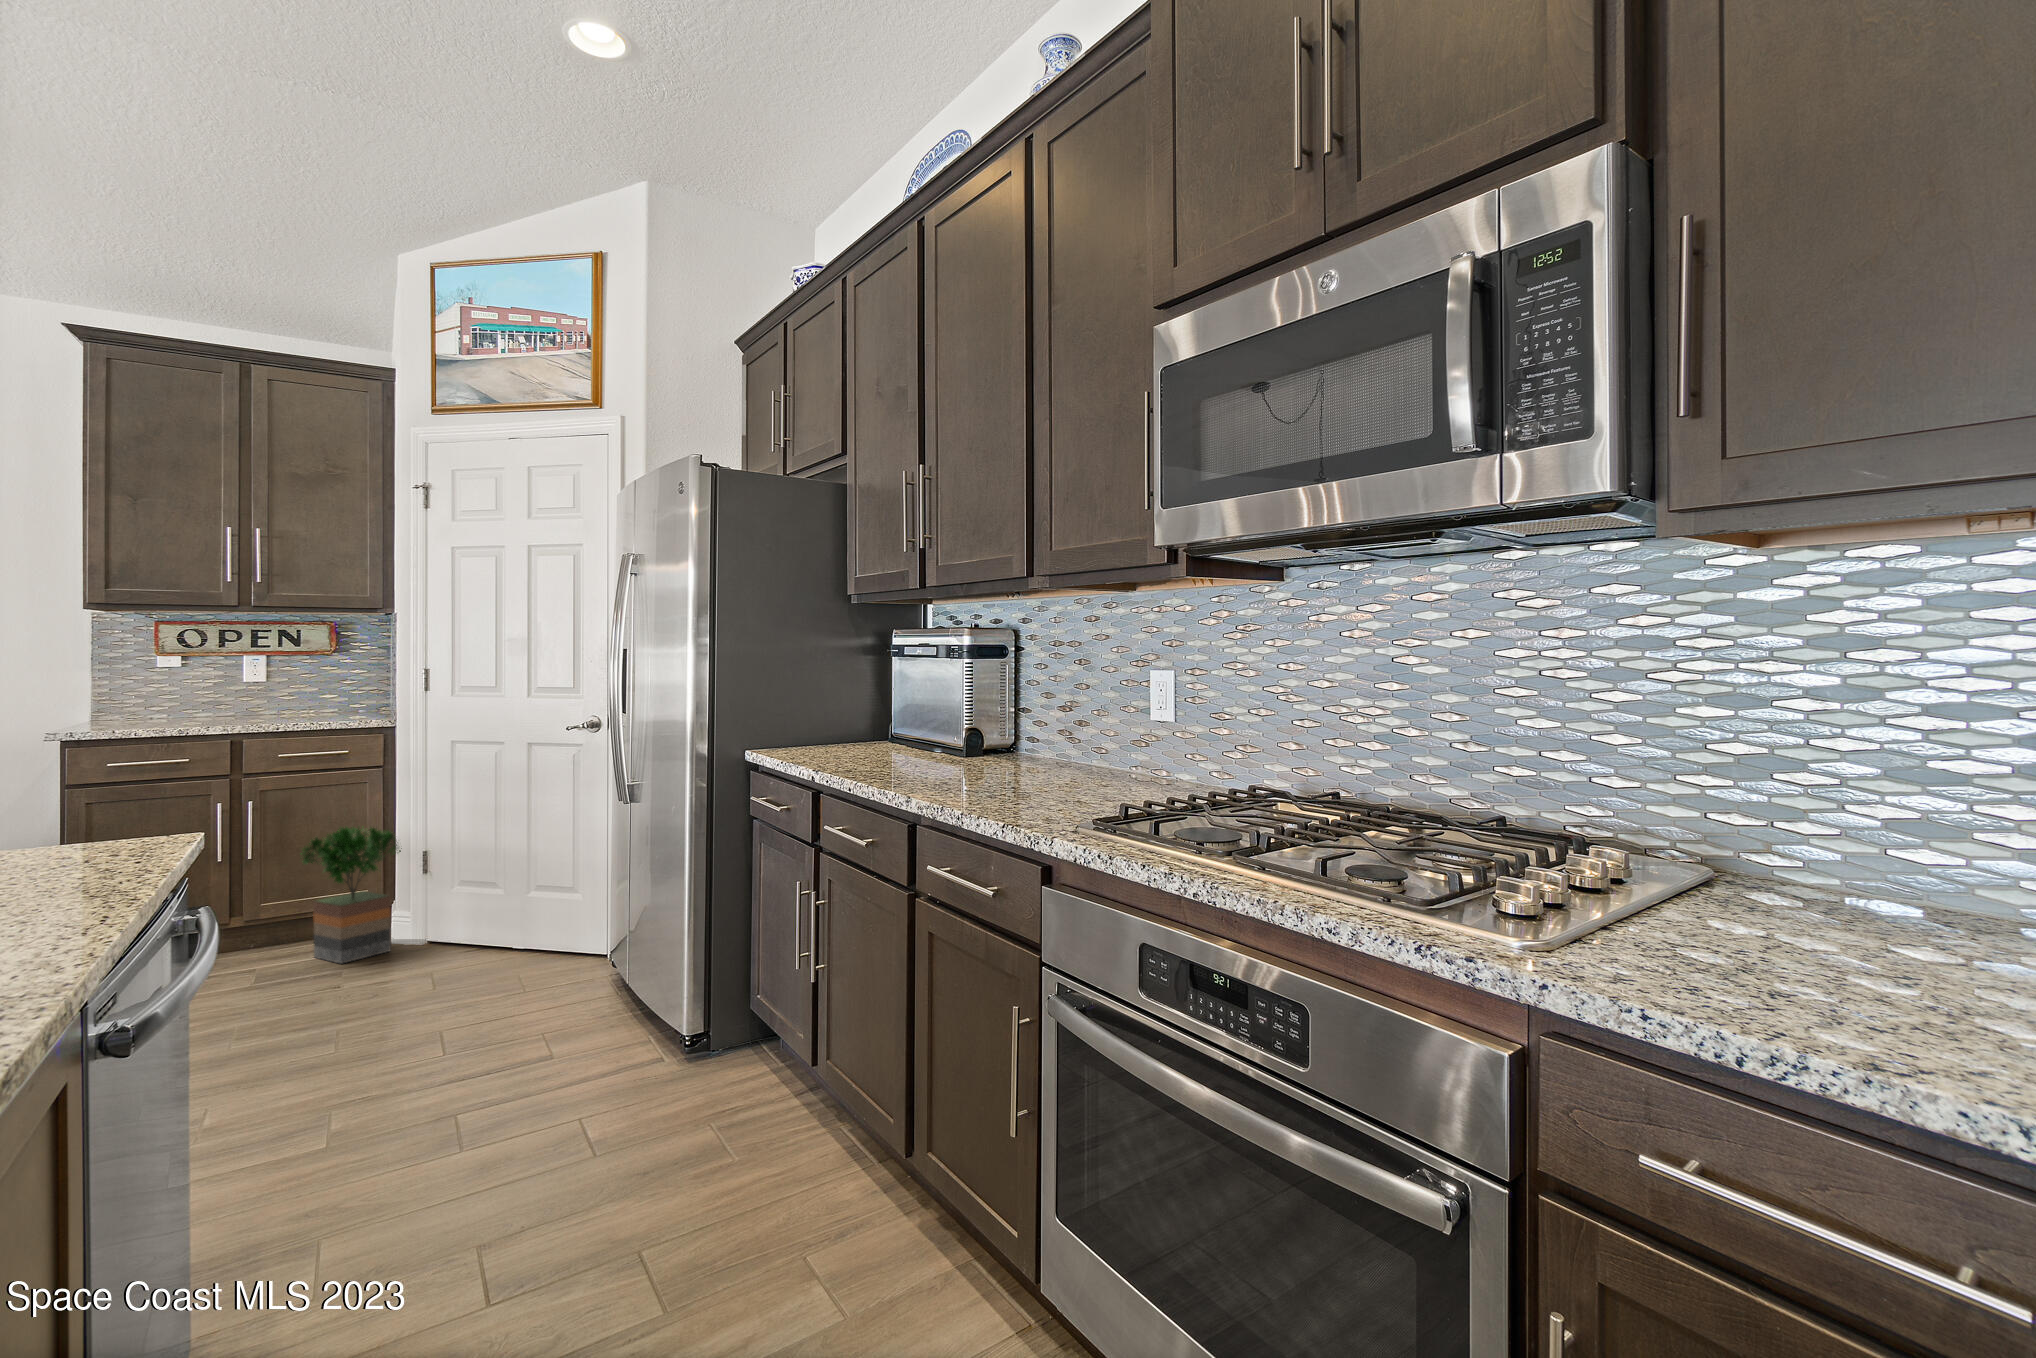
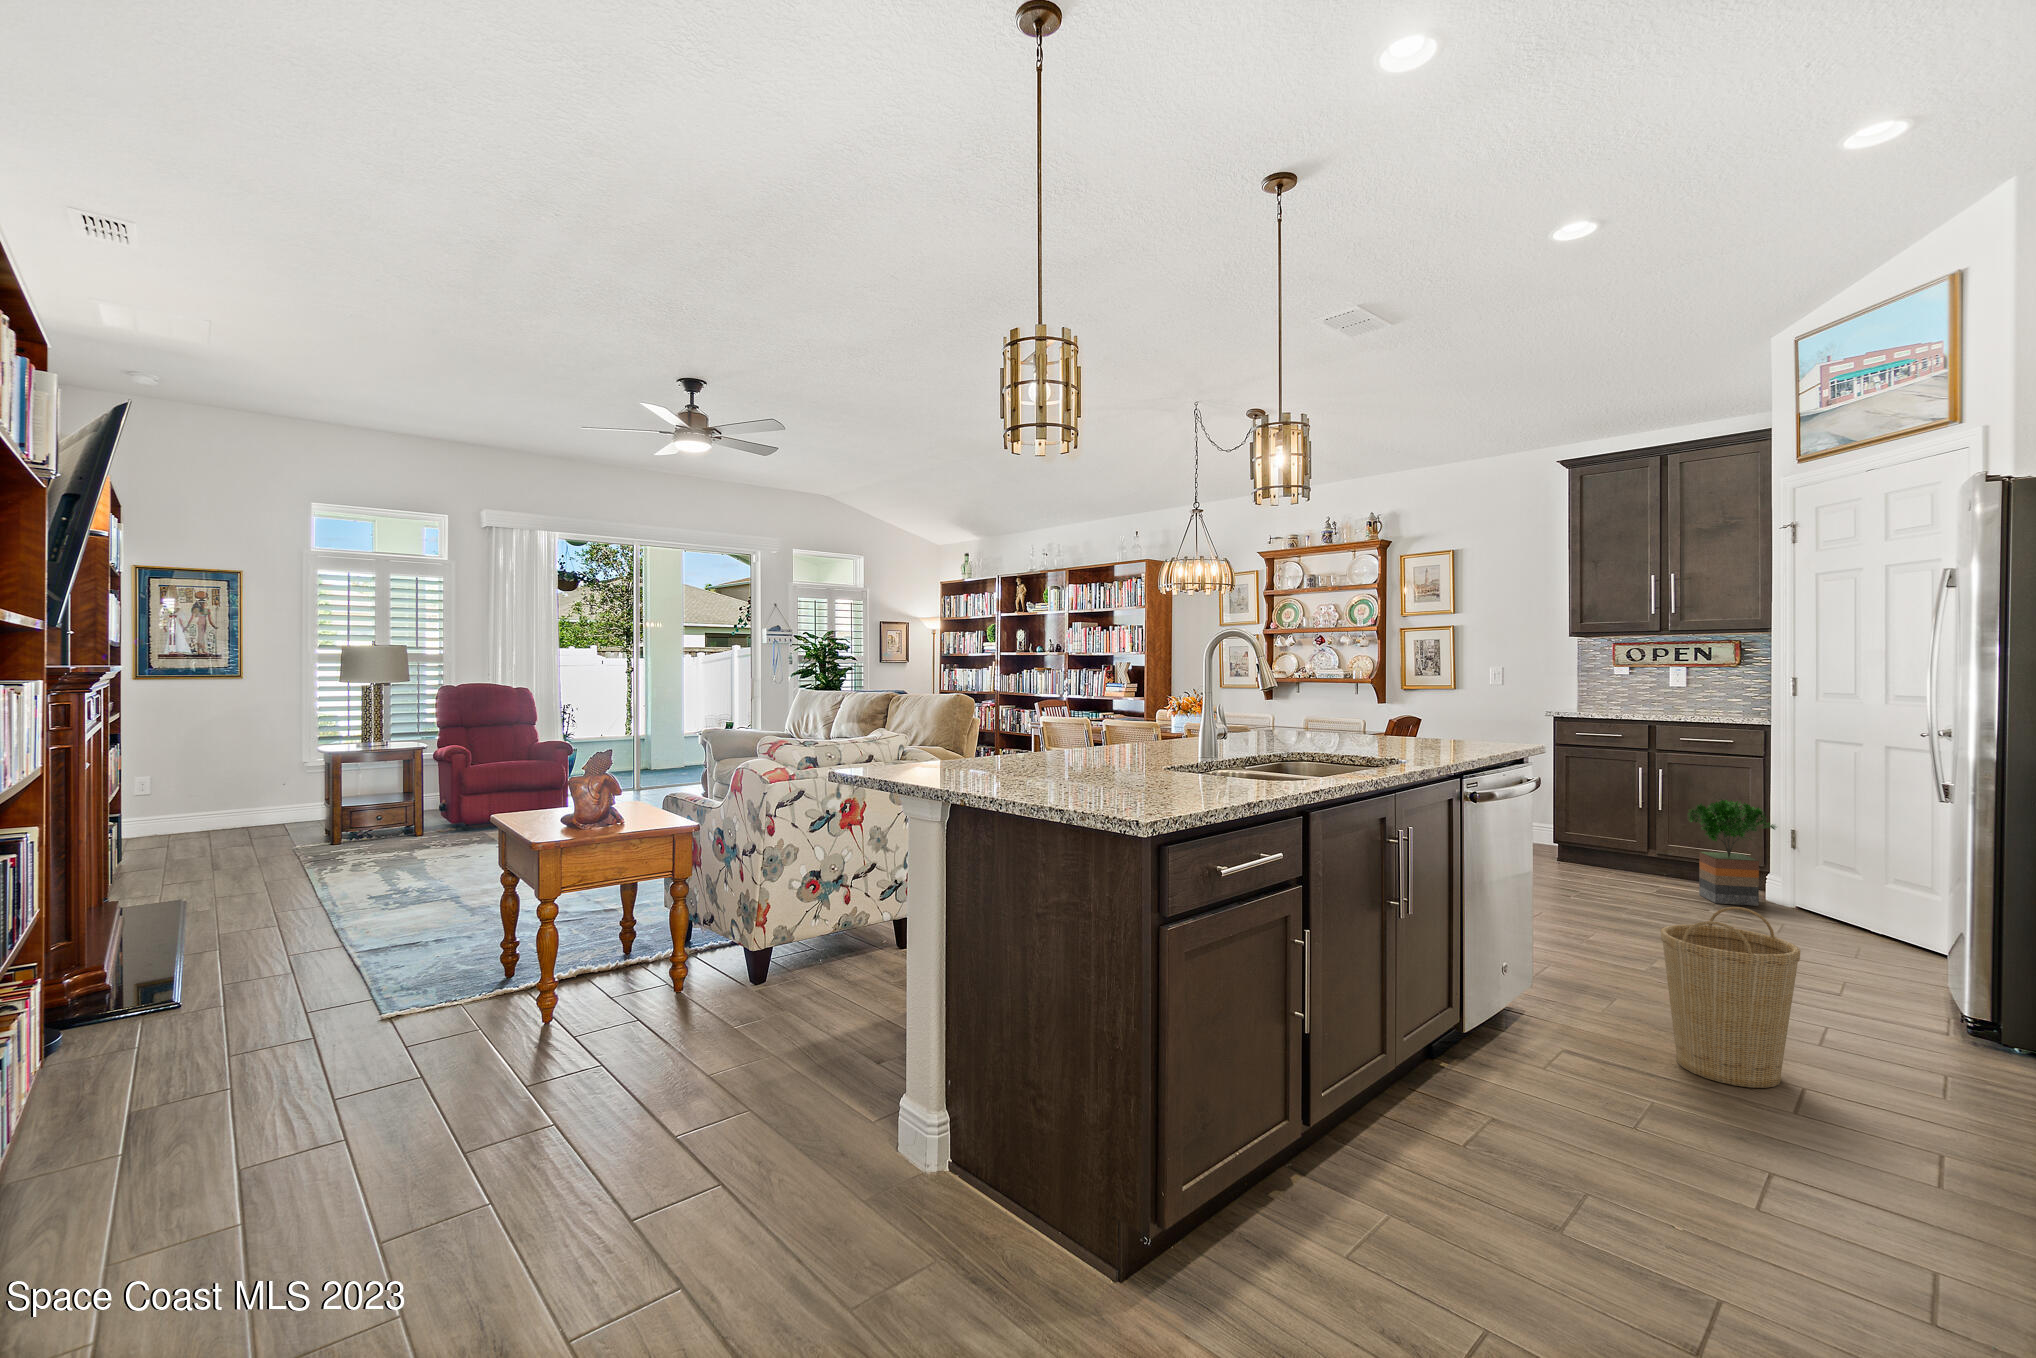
basket: none [436,991,616,1269] -> present [1661,907,1800,1088]

